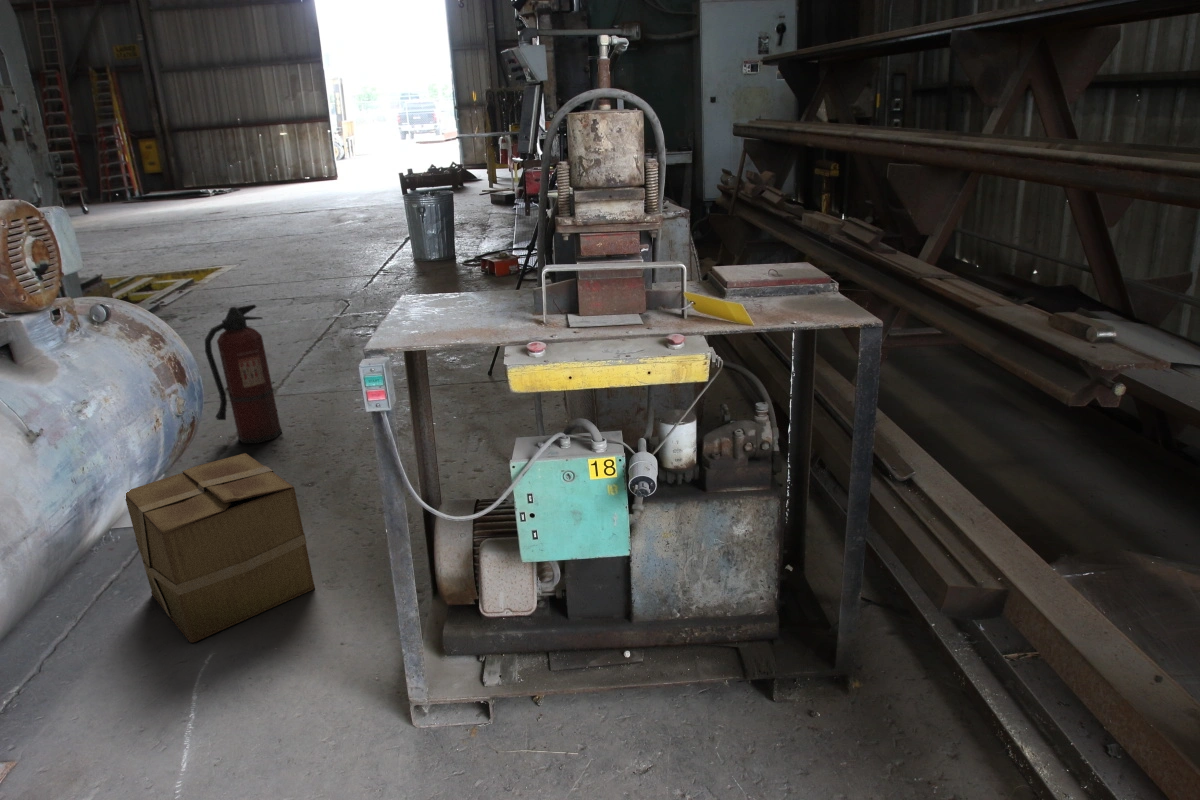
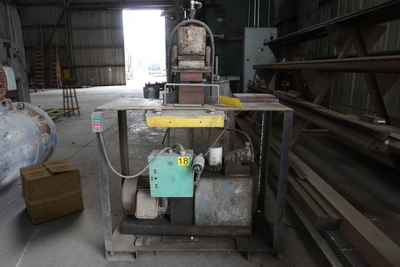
stool: none [149,181,225,303] -> present [60,78,80,117]
fire extinguisher: present [205,305,282,443] -> none [63,112,87,160]

